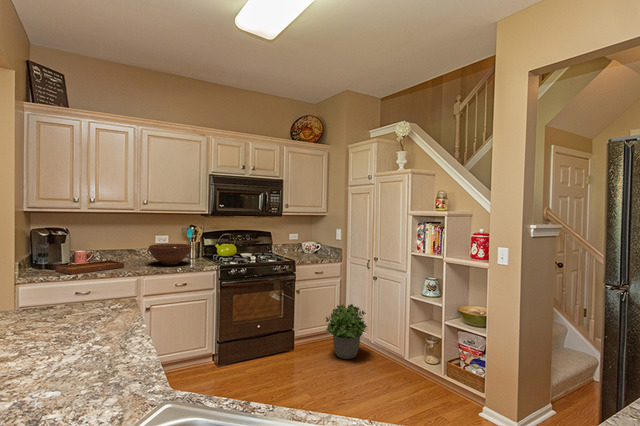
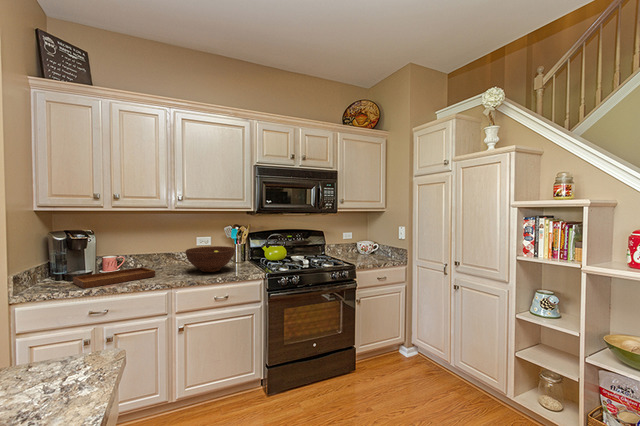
potted plant: present [326,304,367,359] -> none [396,317,447,389]

